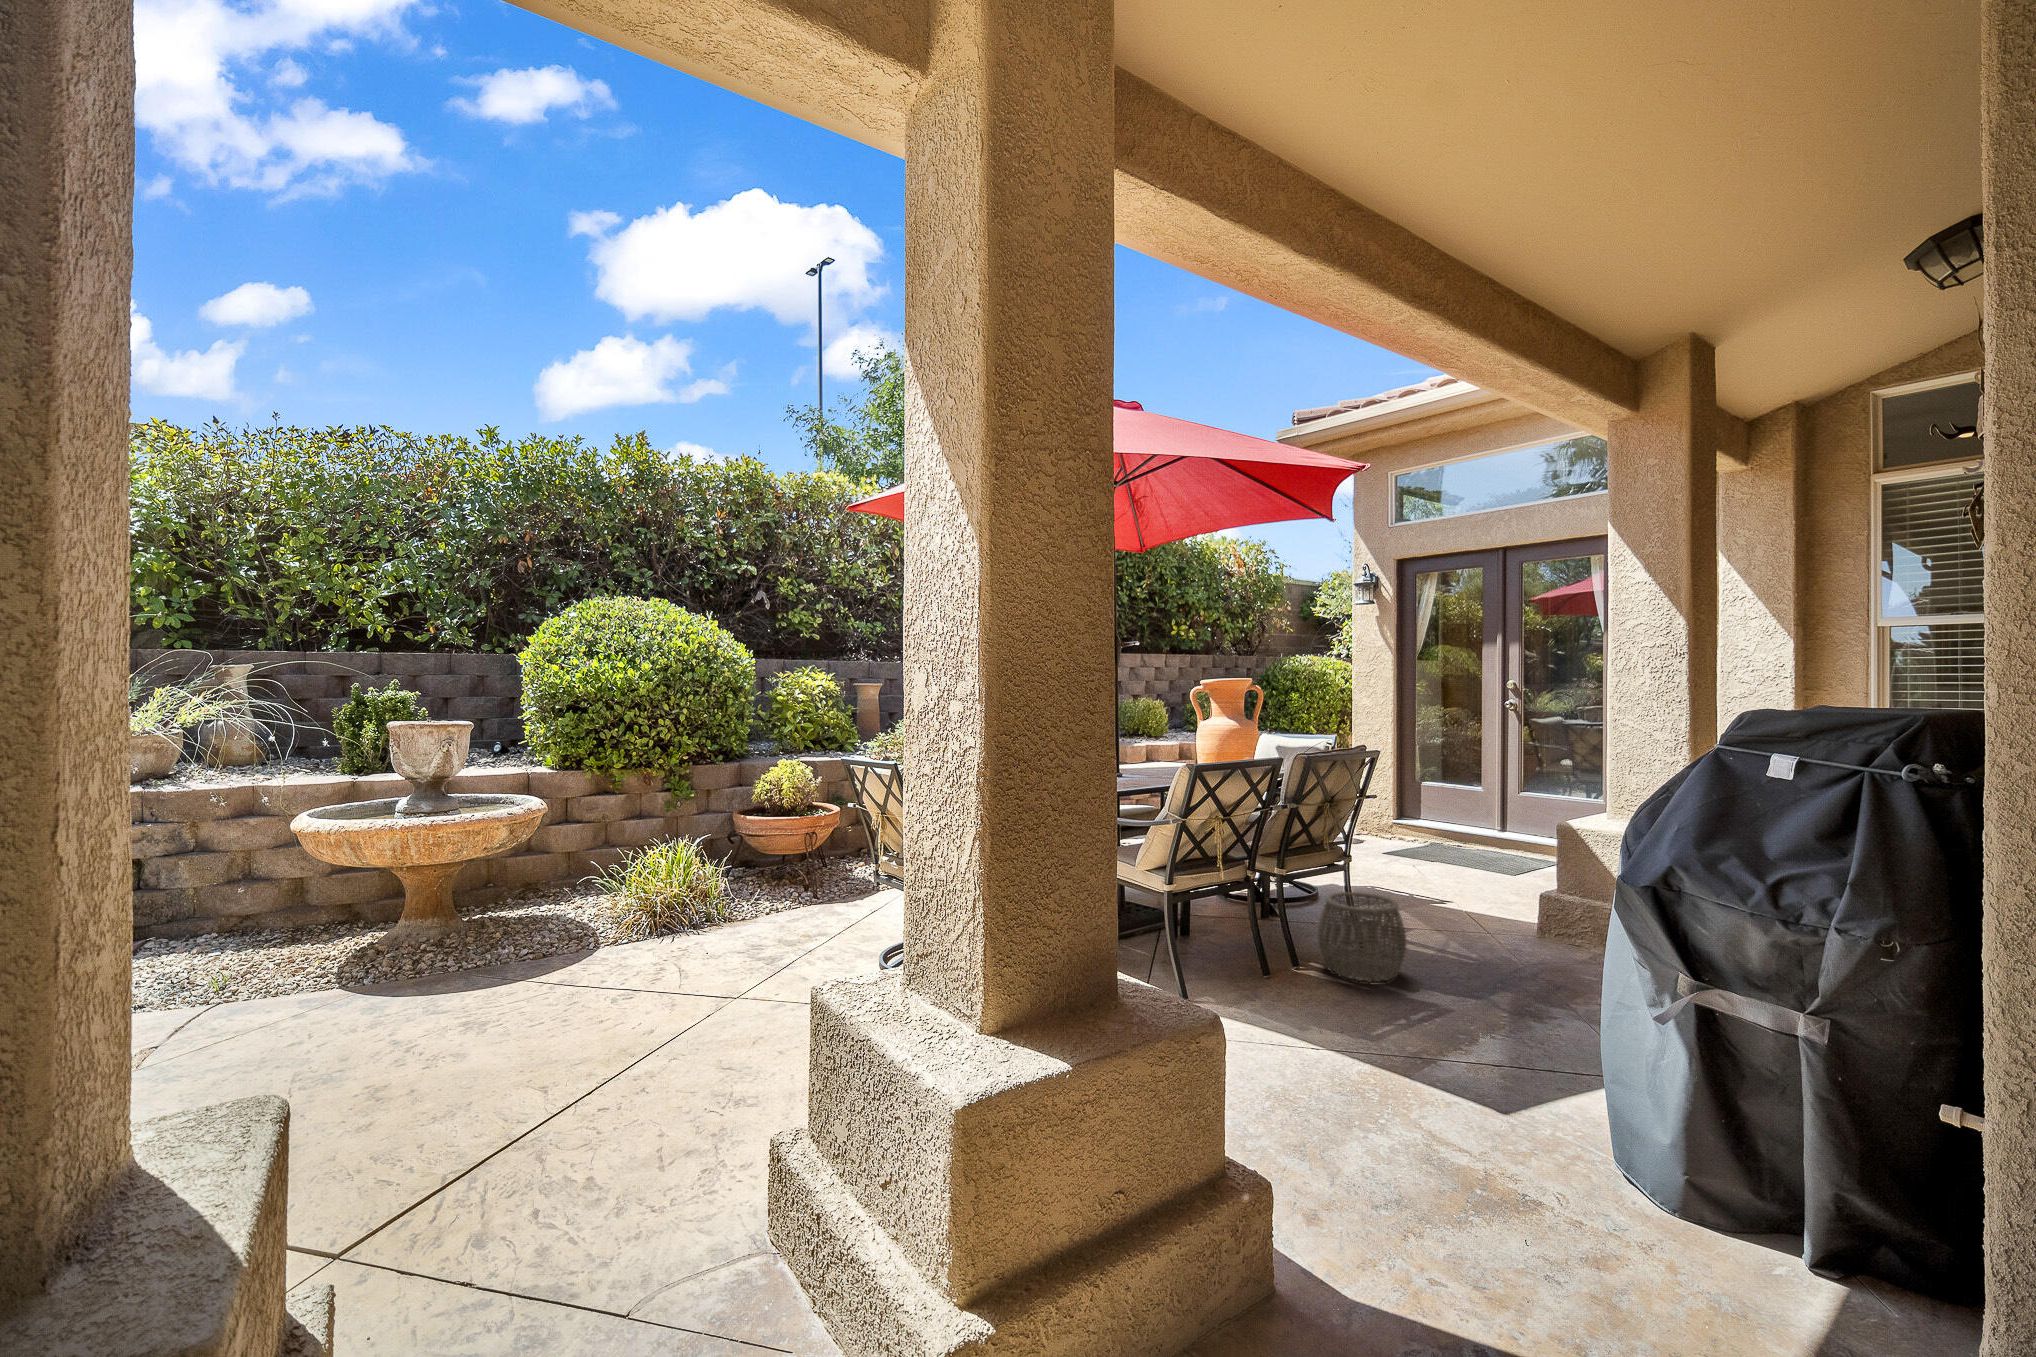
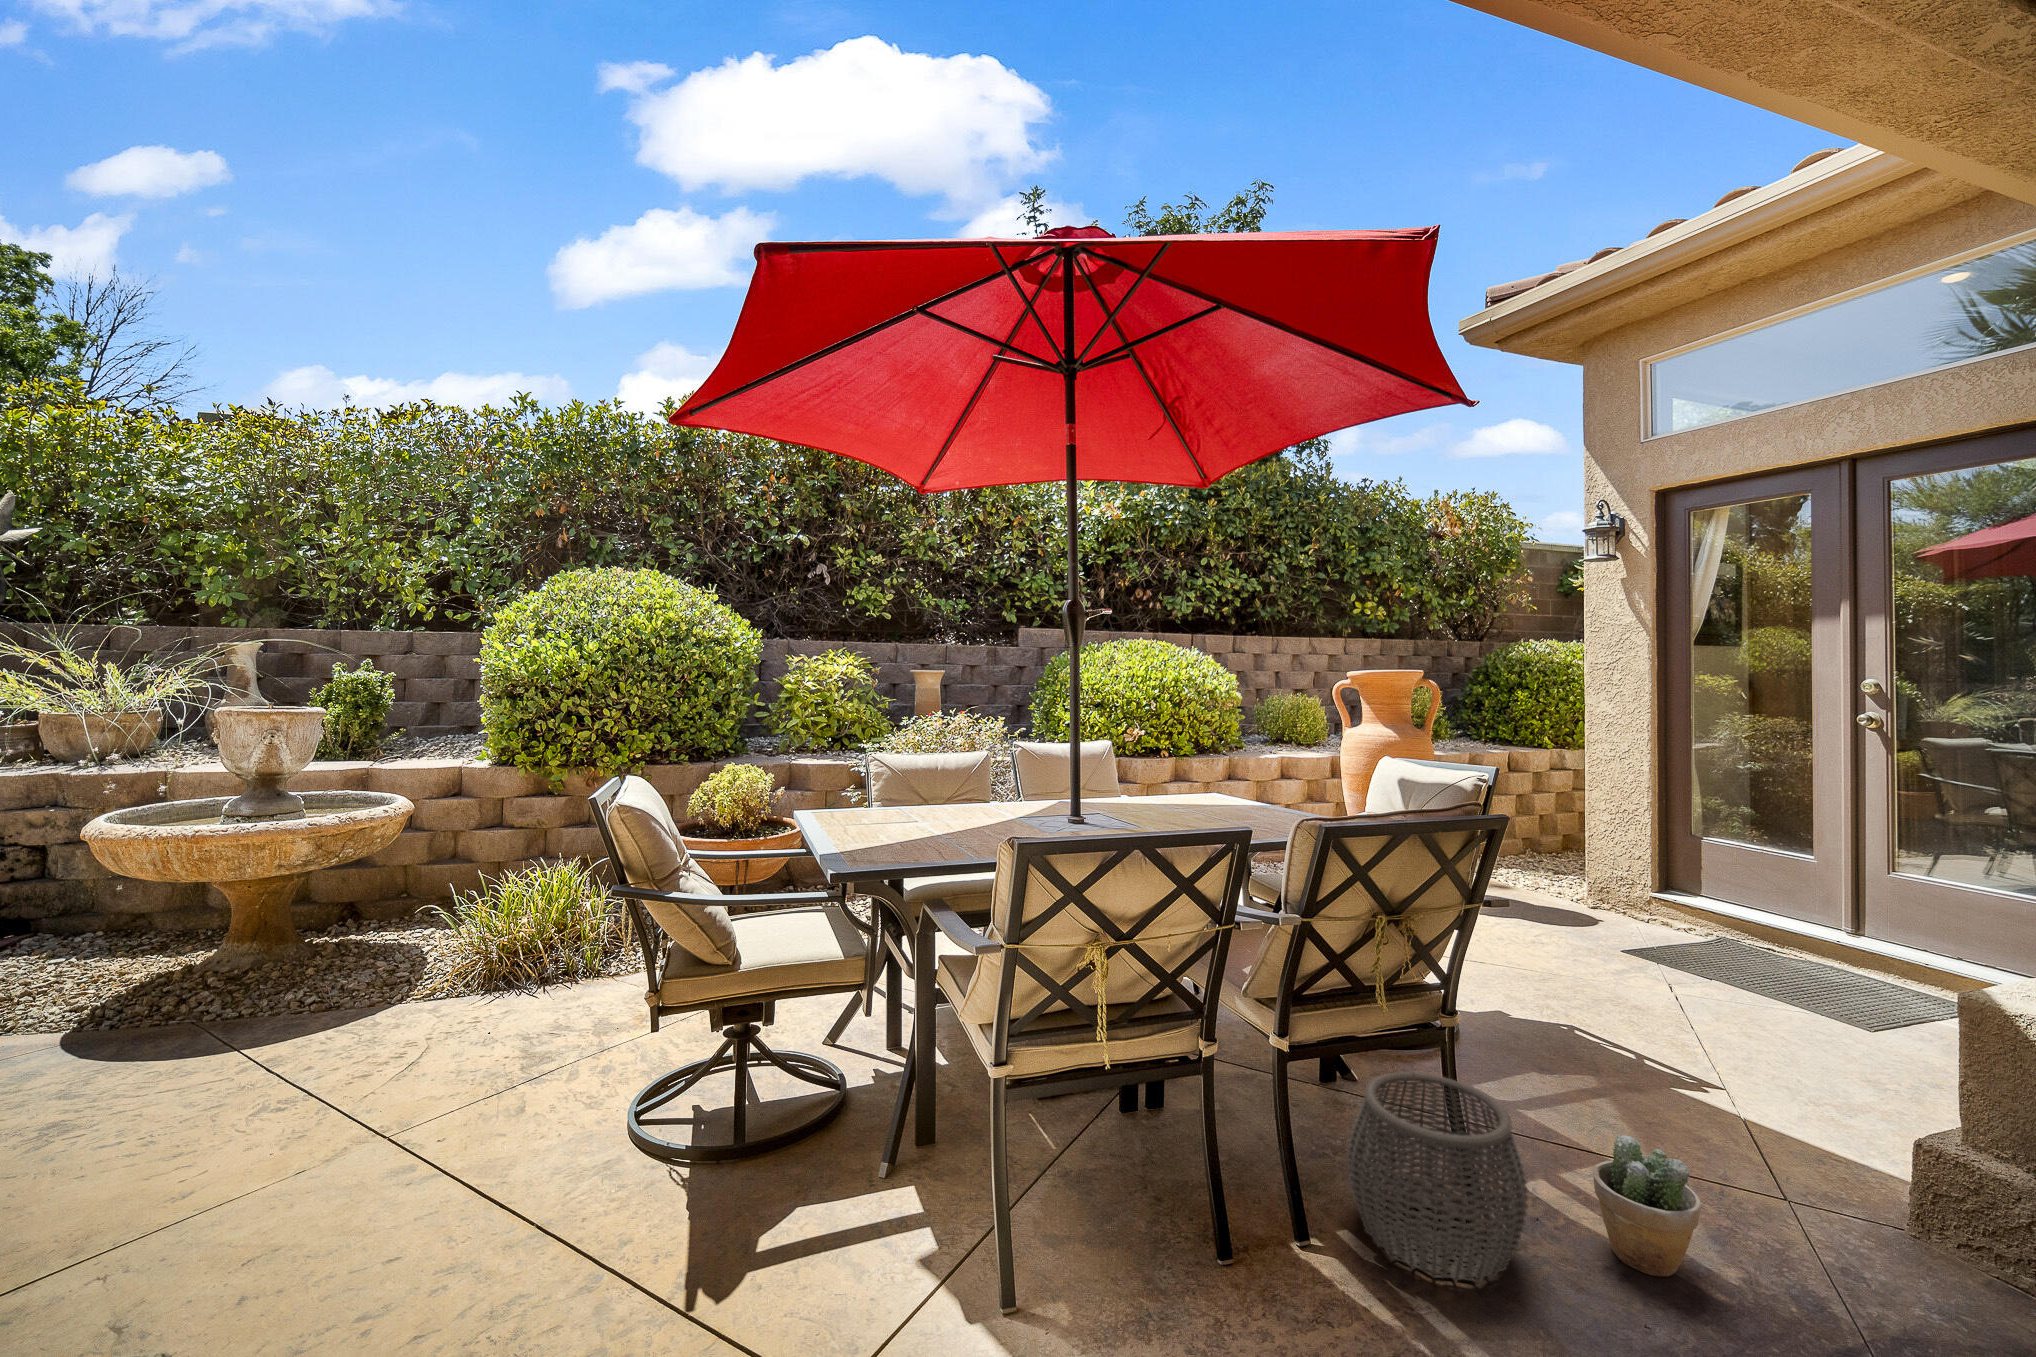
potted plant: none [1428,908,1475,970] -> present [1593,1135,1701,1276]

